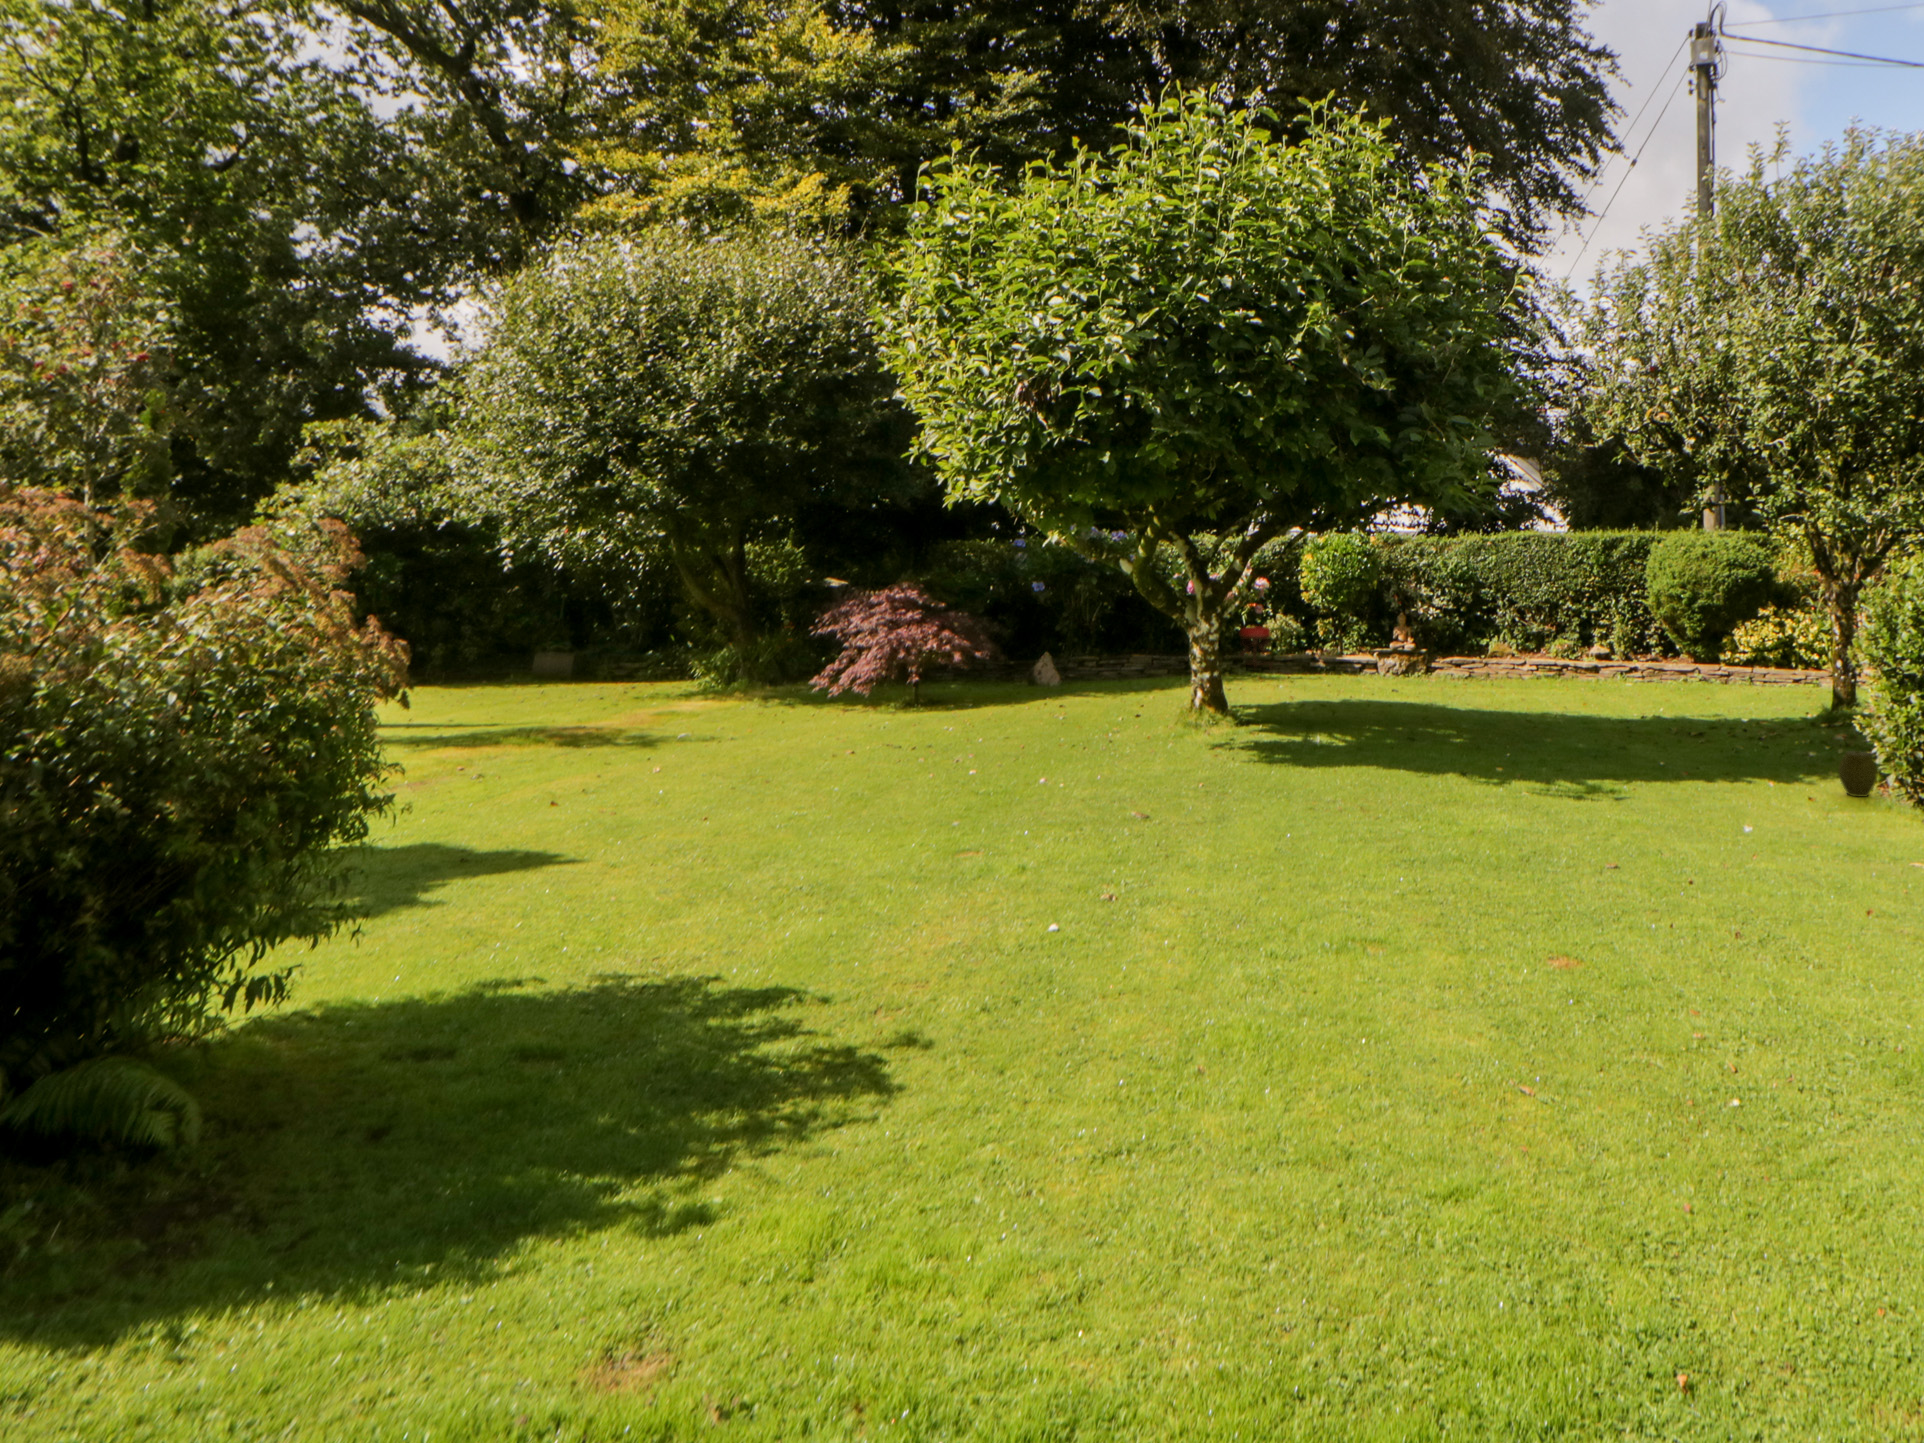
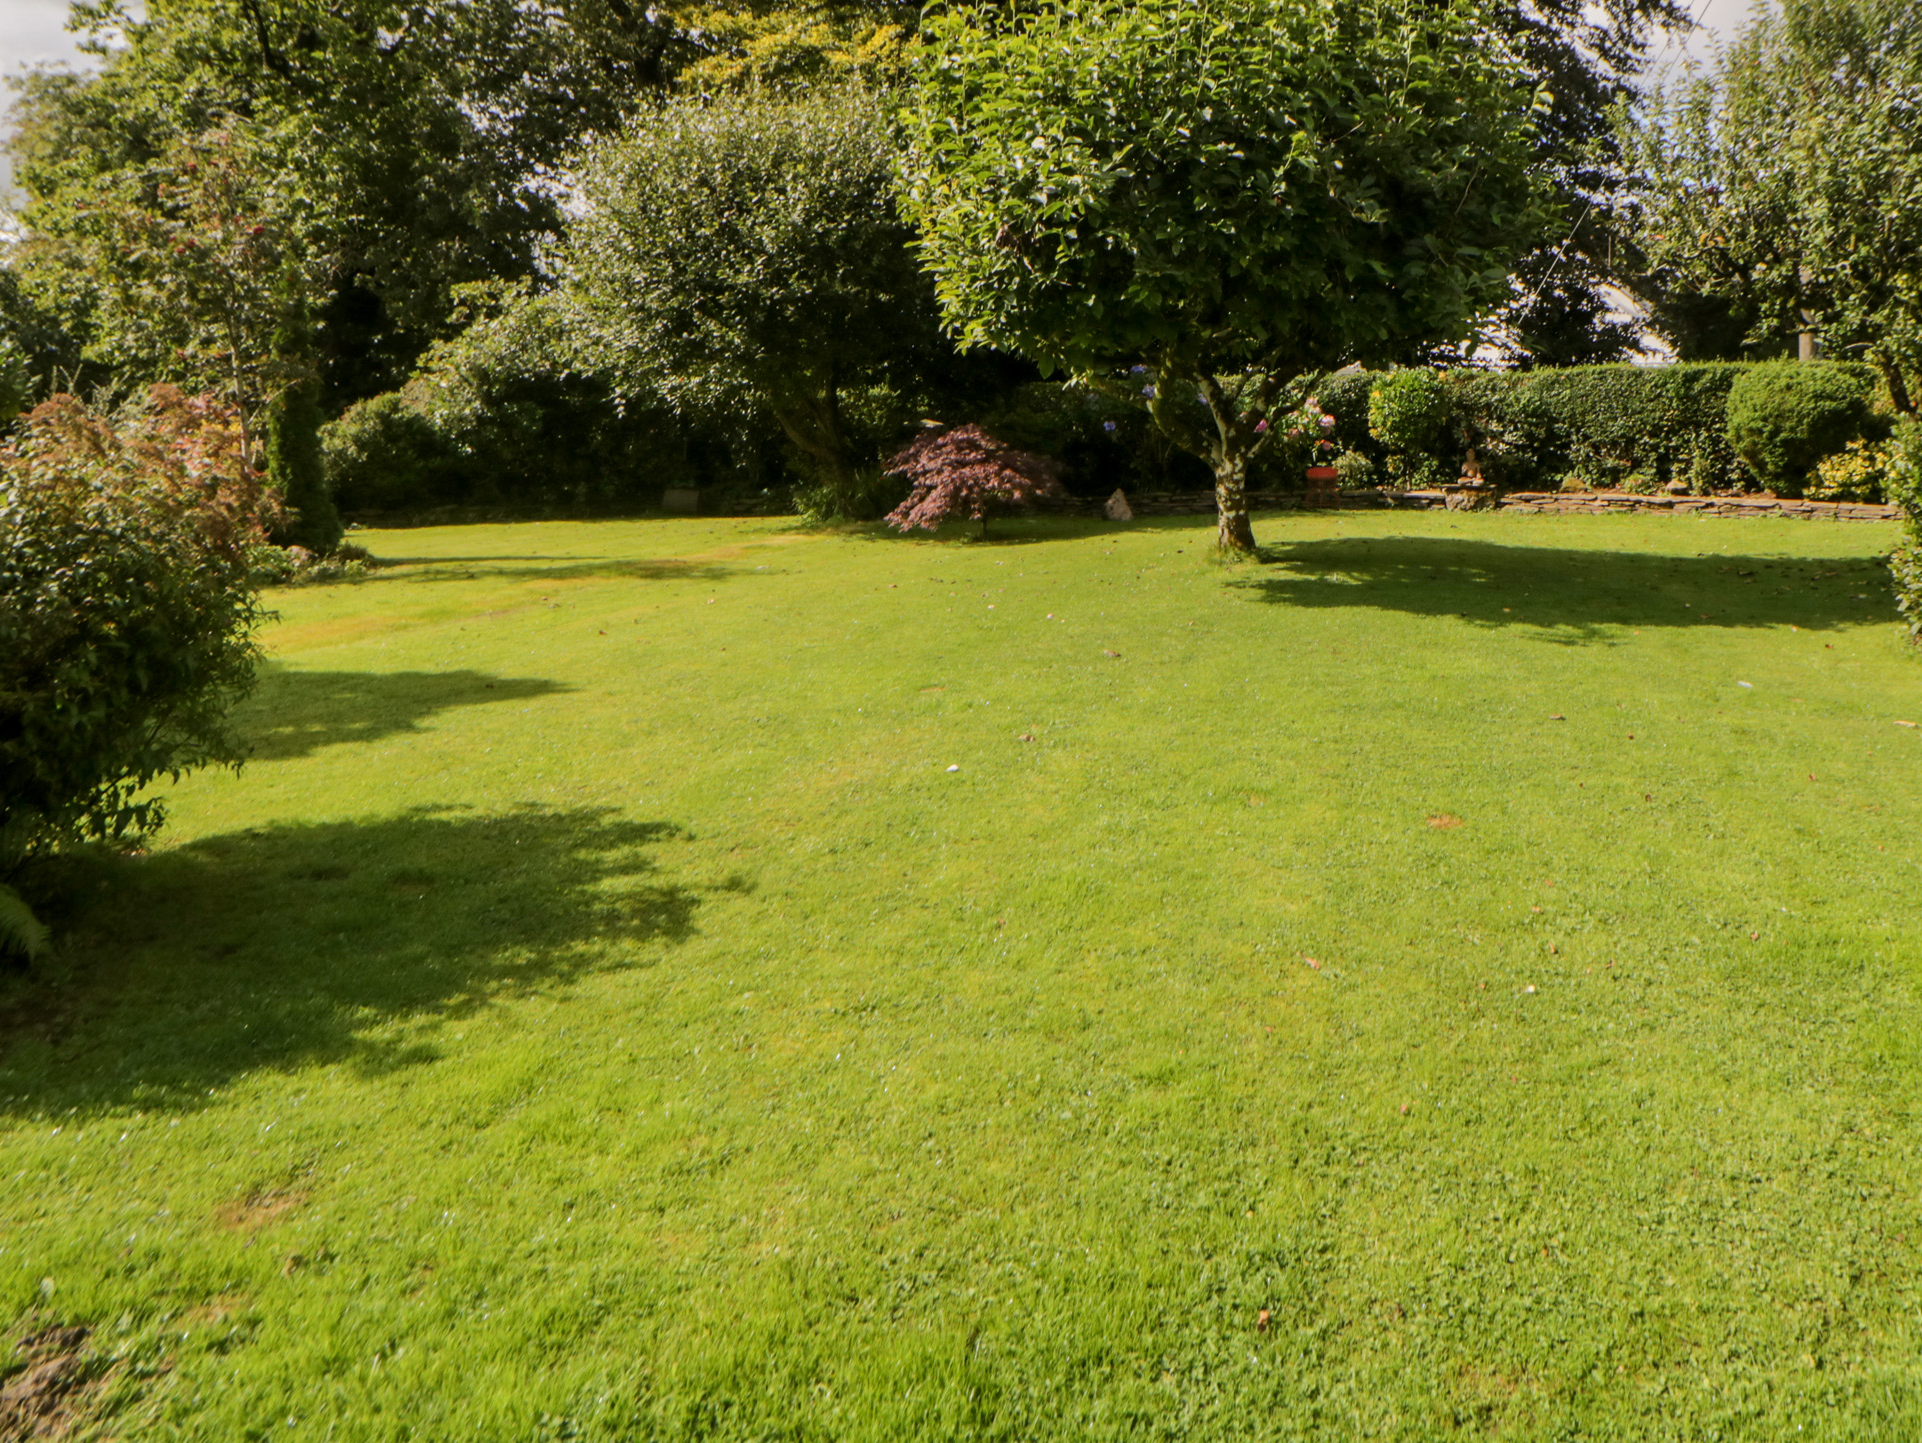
woven basket: present [1838,751,1877,797] -> none [1860,600,1904,649]

